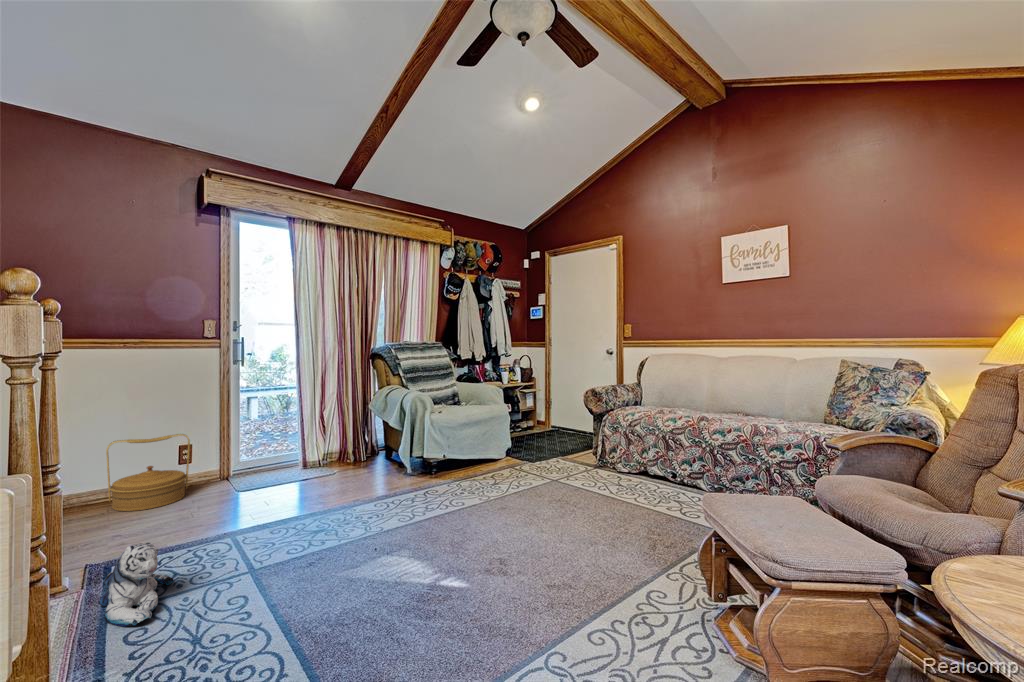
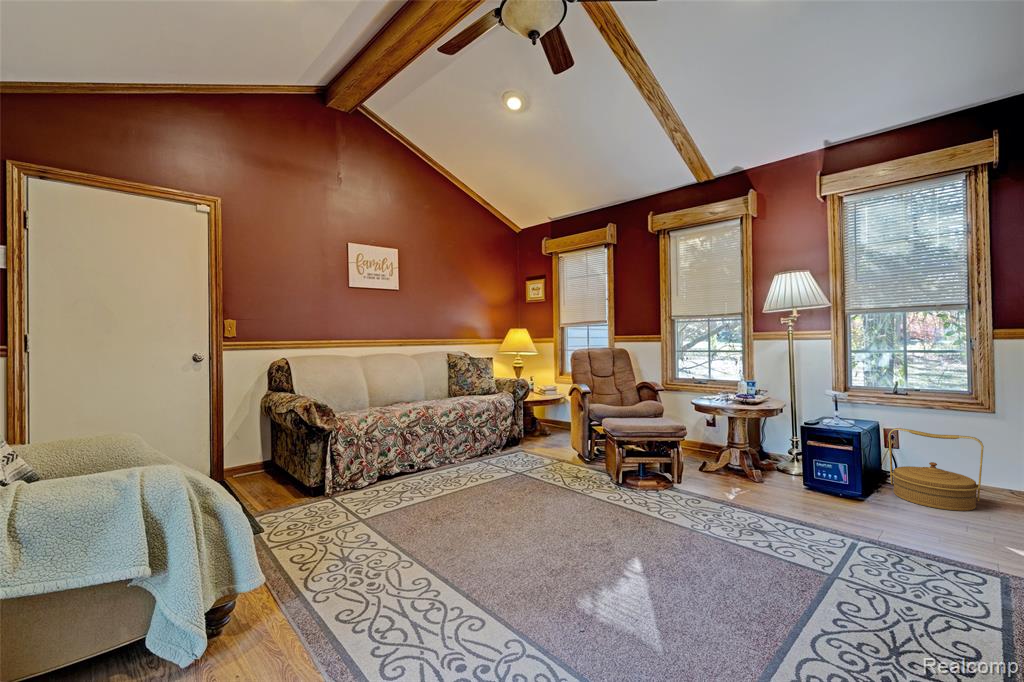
plush toy: present [98,543,174,627] -> none [834,525,907,603]

